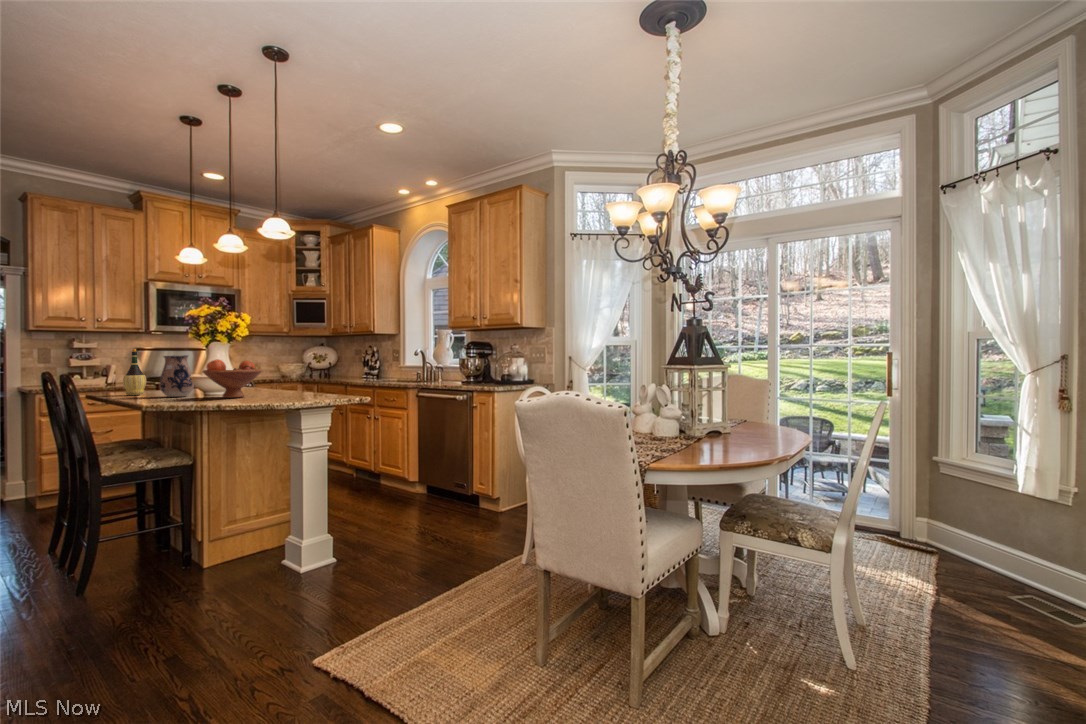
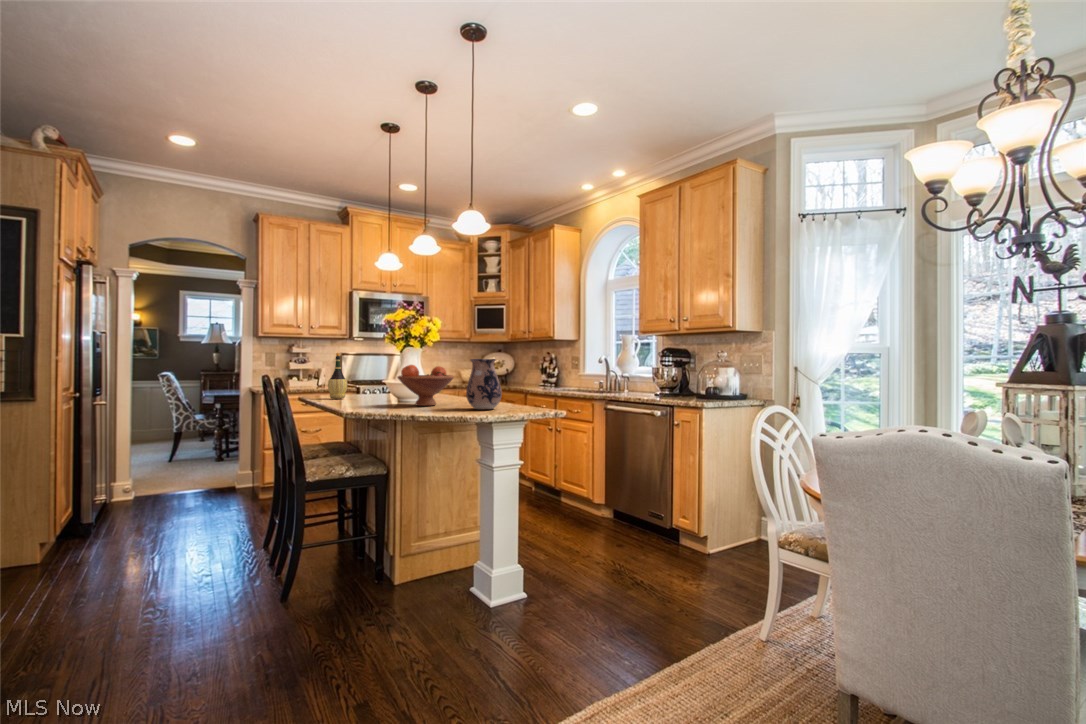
ceramic pitcher: present [159,355,194,397] -> present [466,359,502,409]

